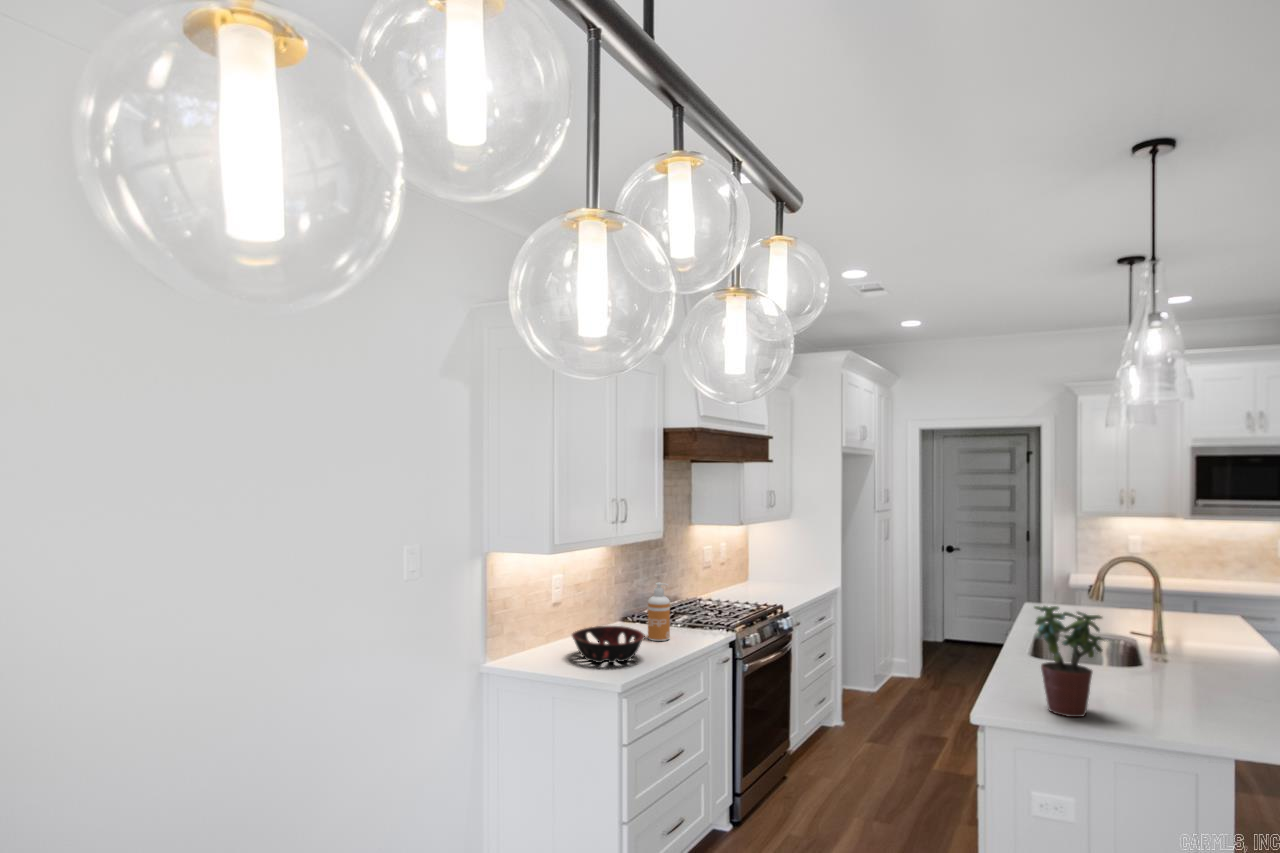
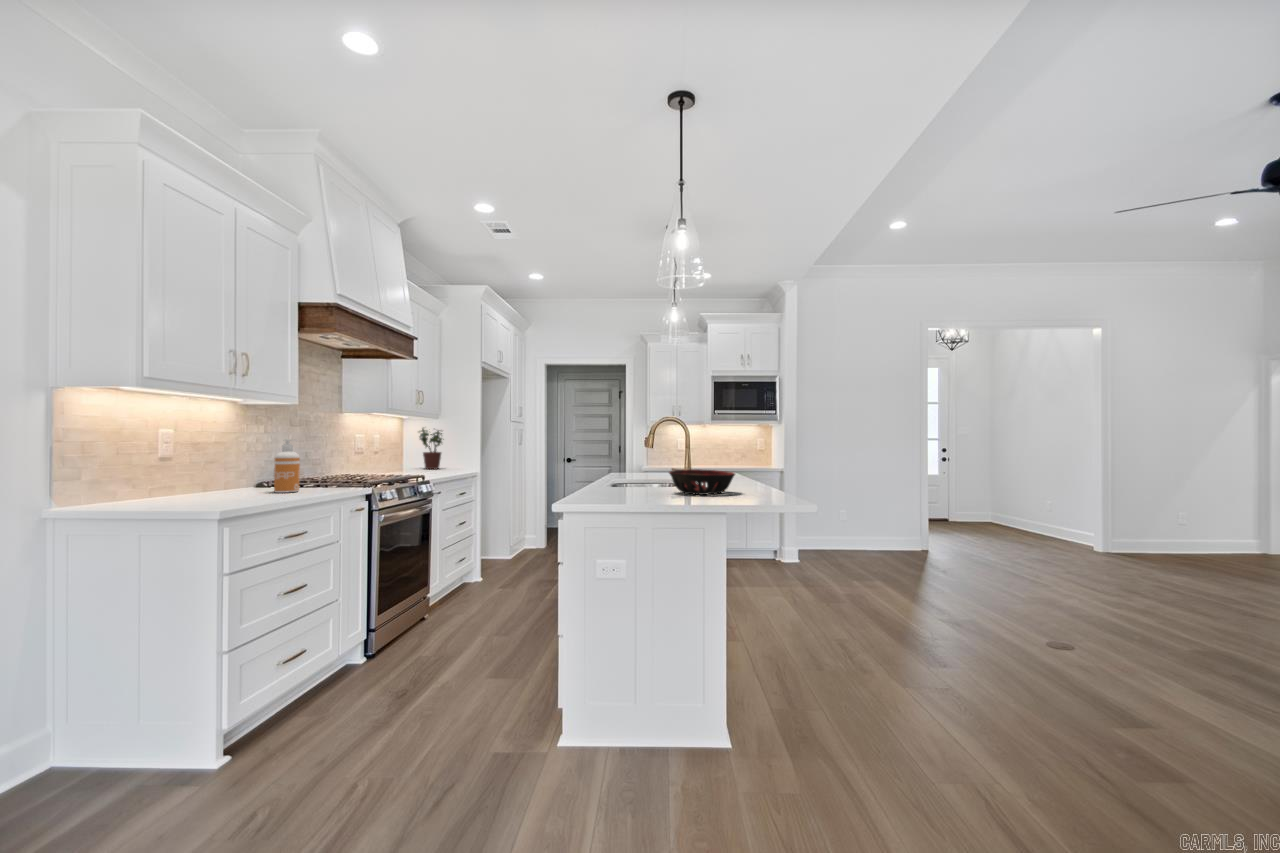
potted plant: present [1034,606,1102,717] -> present [419,428,444,469]
decorative bowl: present [572,626,645,663] -> present [669,469,735,495]

